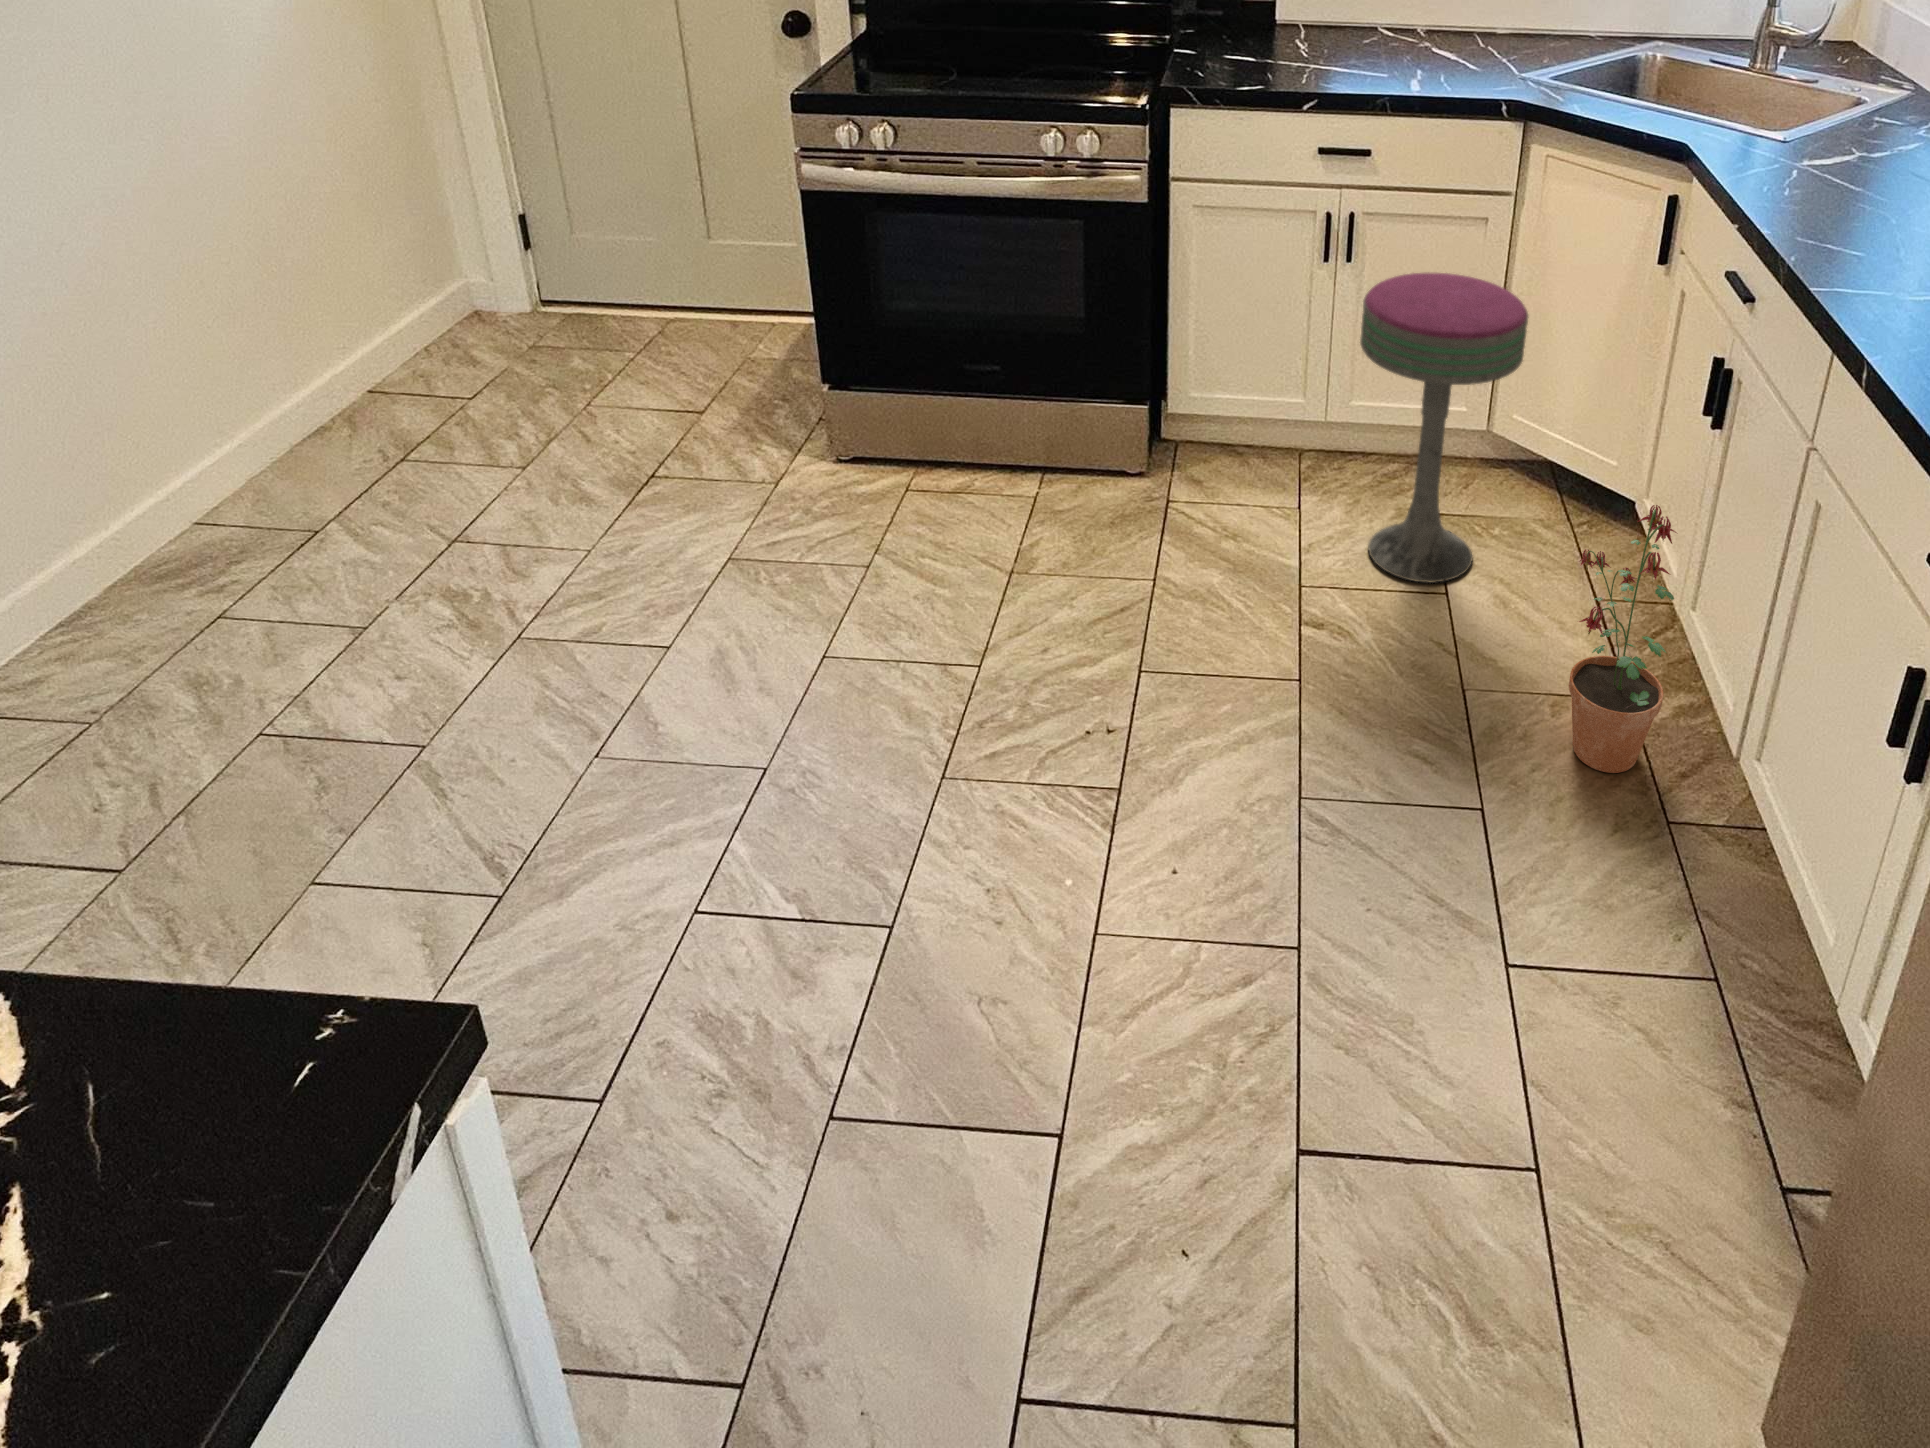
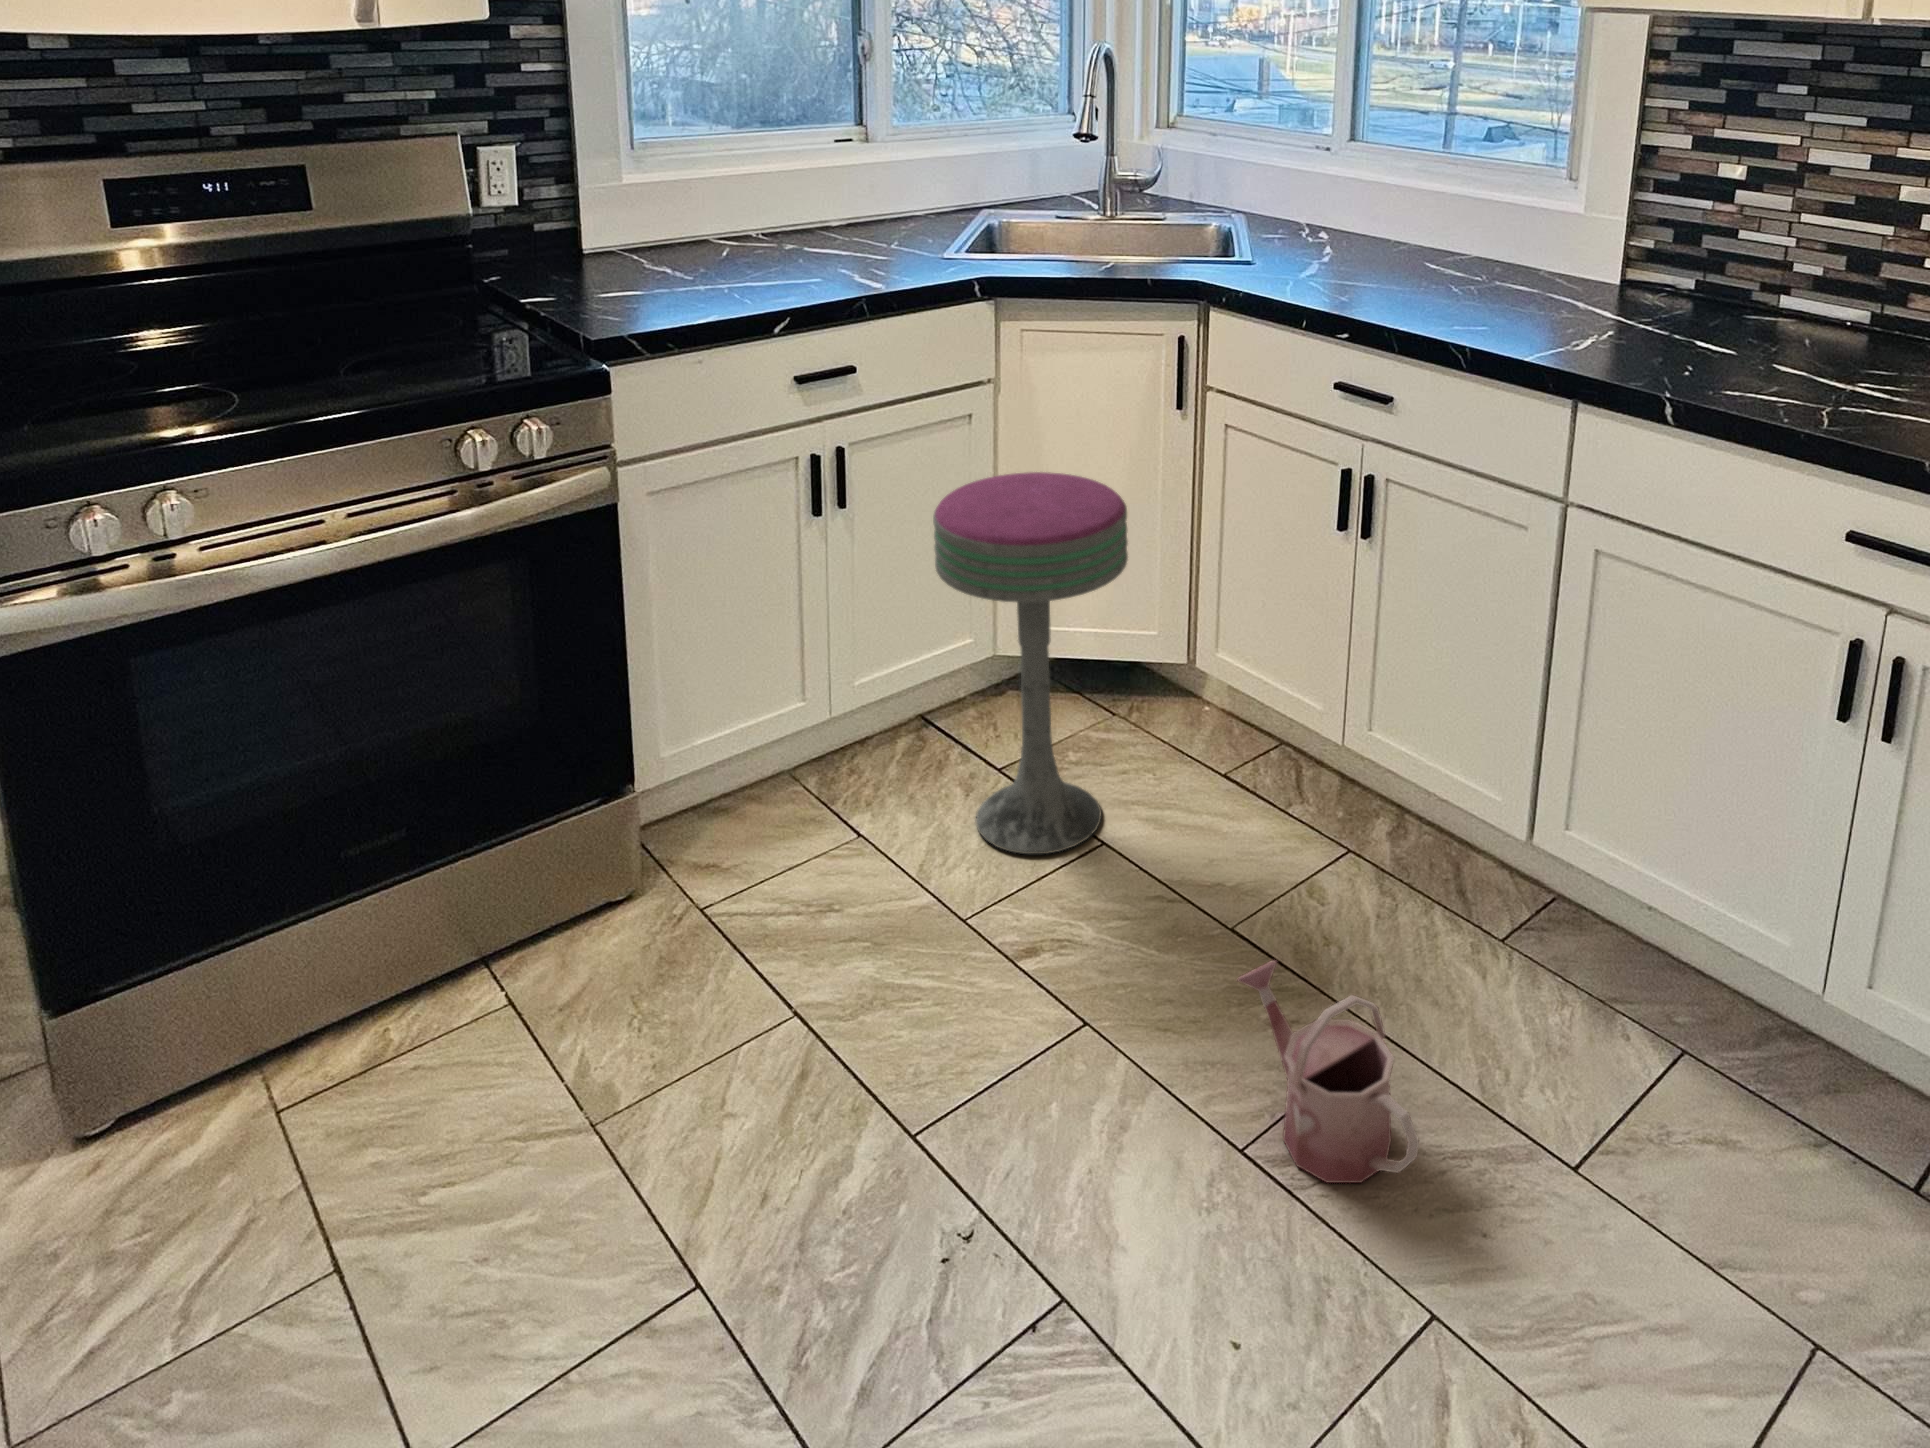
potted plant: present [1569,505,1677,773] -> none [1315,621,1468,929]
watering can: none [1321,693,1419,869] -> present [1237,961,1419,1183]

